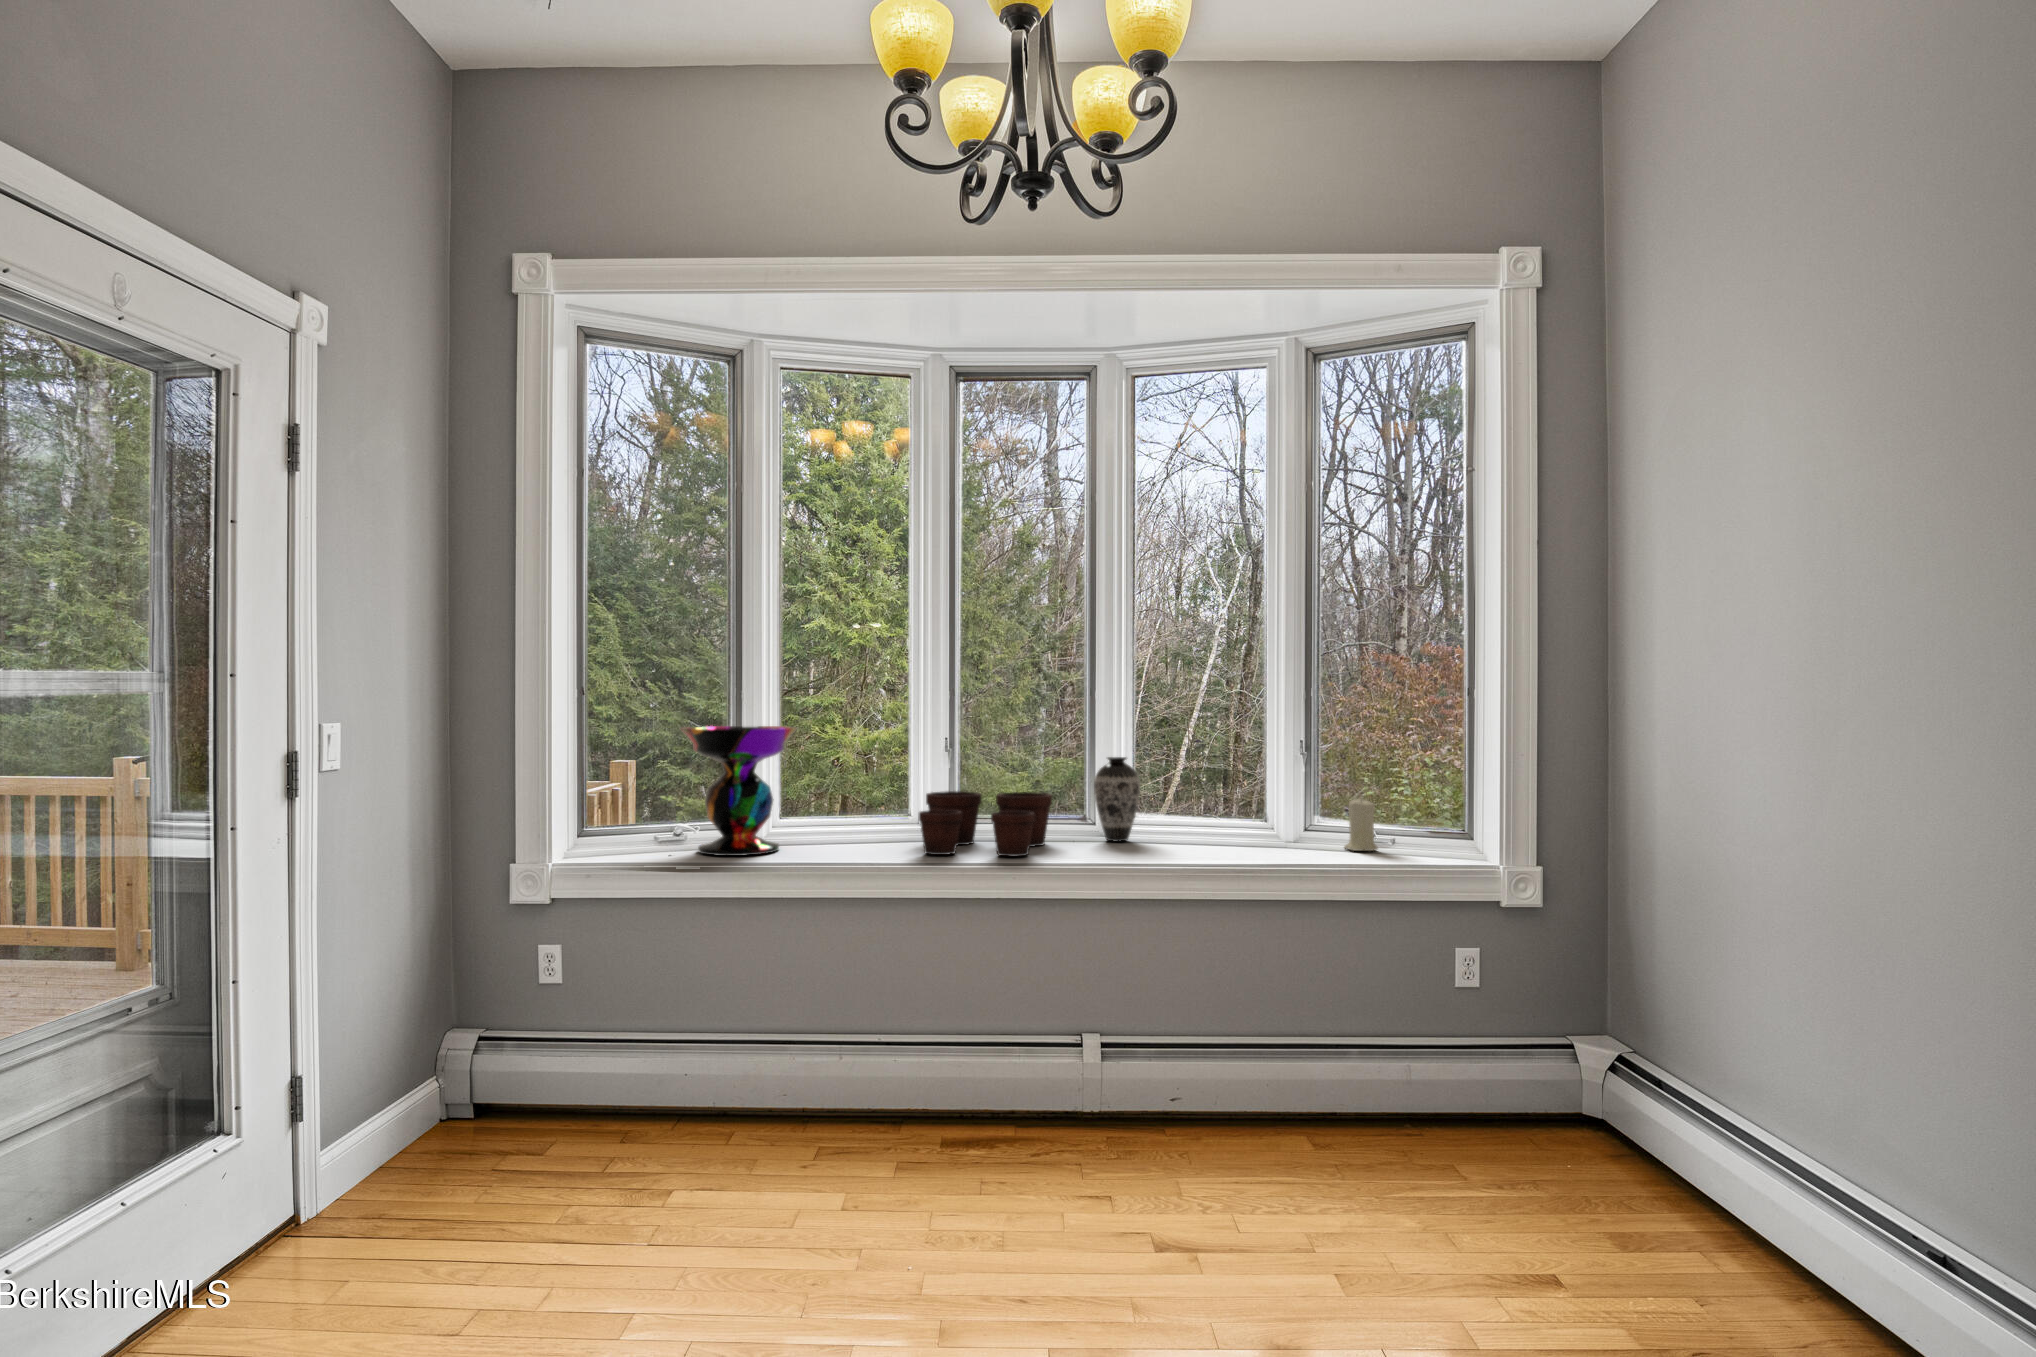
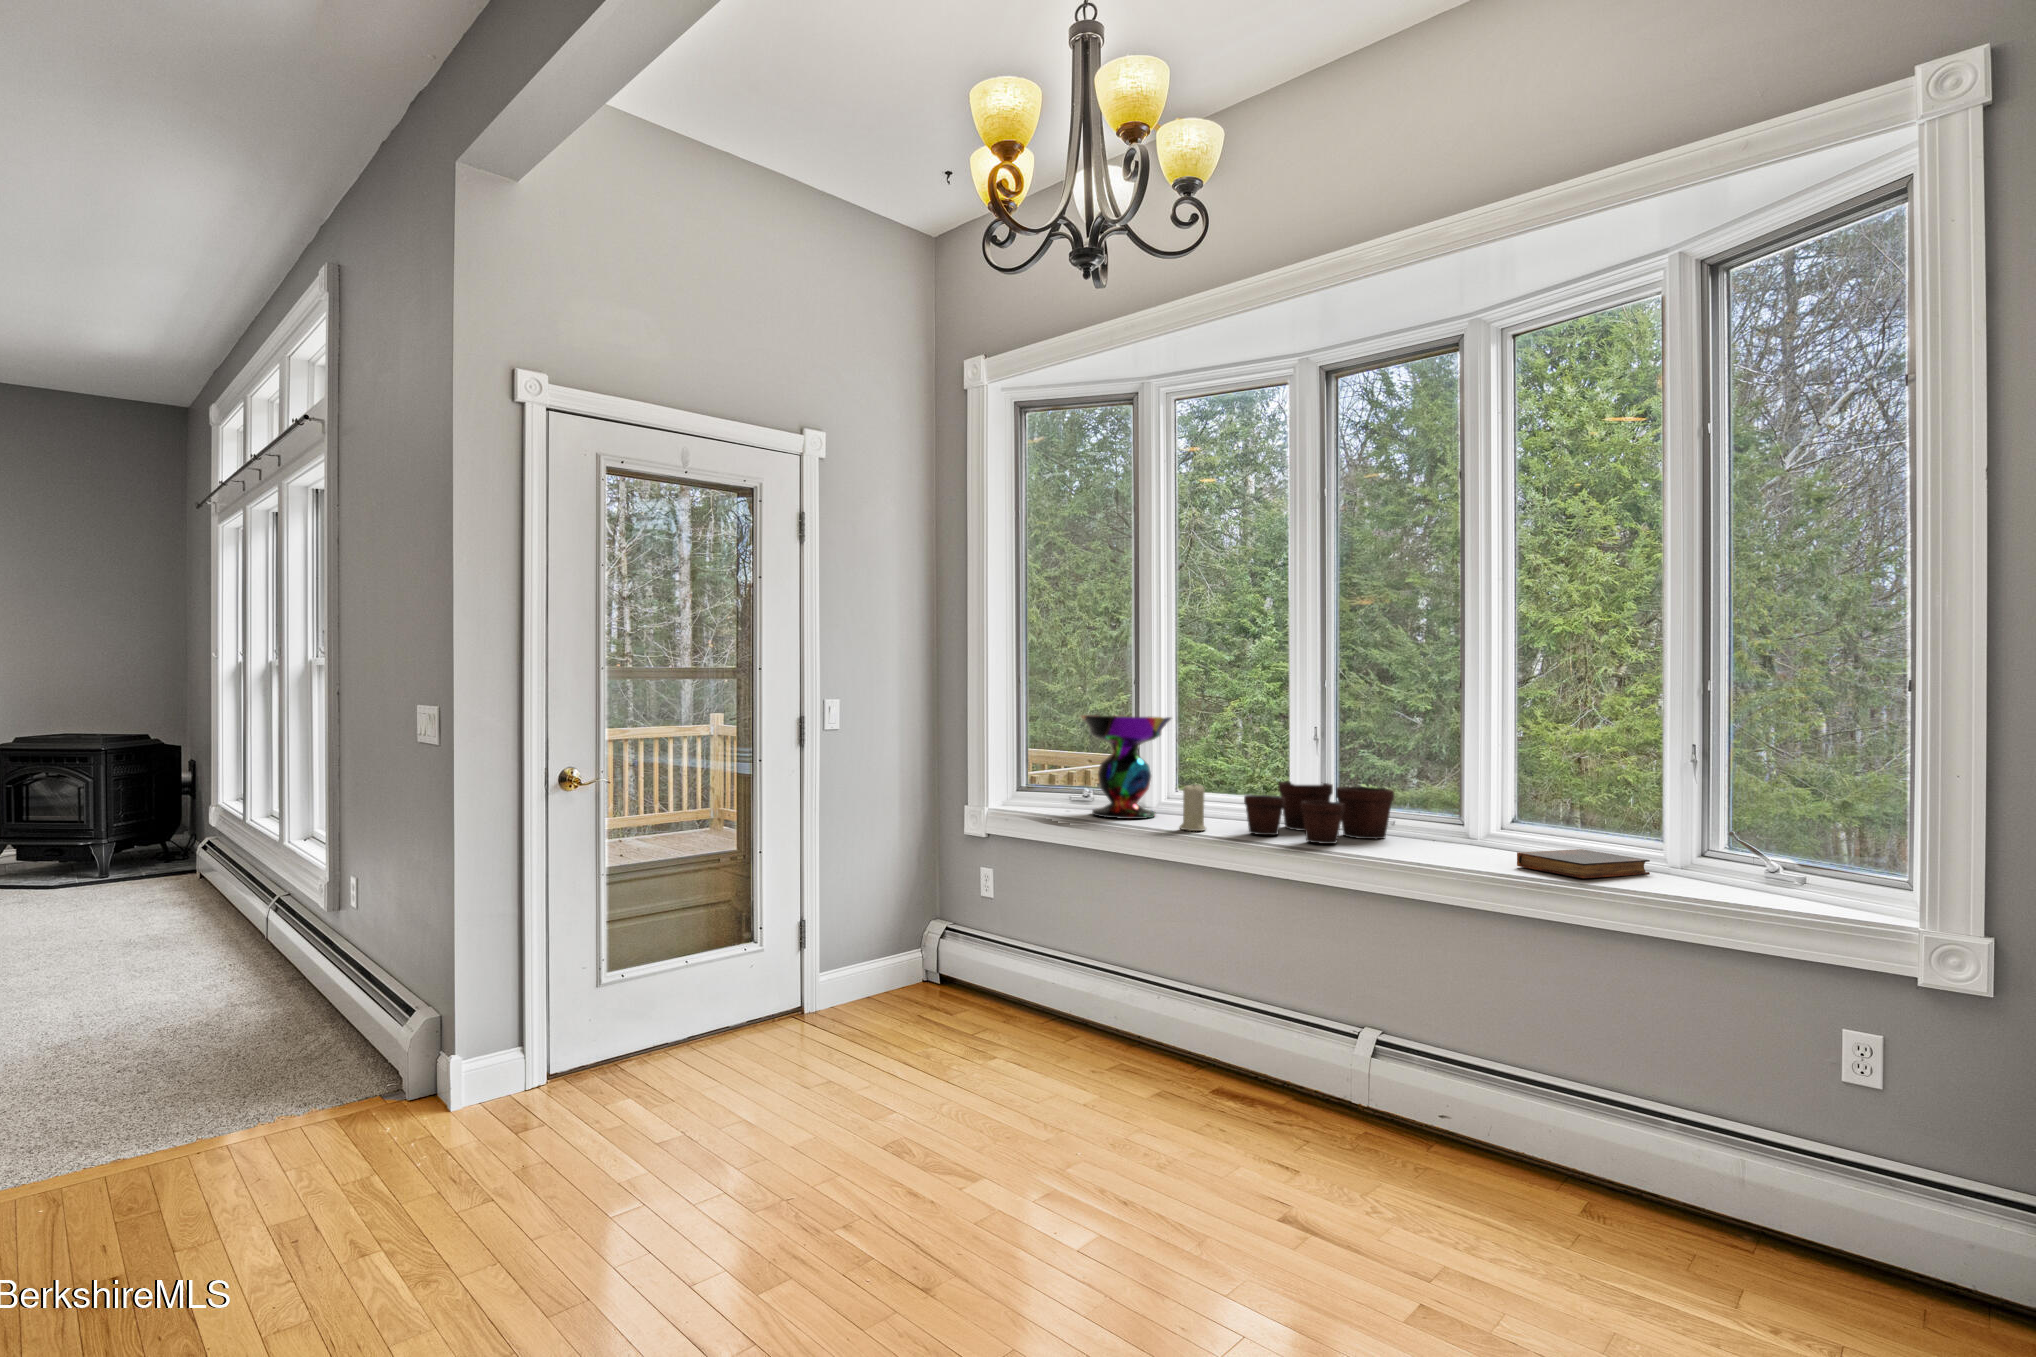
decorative vase: present [1094,757,1140,842] -> none [1441,758,1493,845]
candle: present [1344,799,1378,851] -> present [1180,785,1206,831]
book: none [1204,834,1288,859] -> present [1517,849,1650,878]

